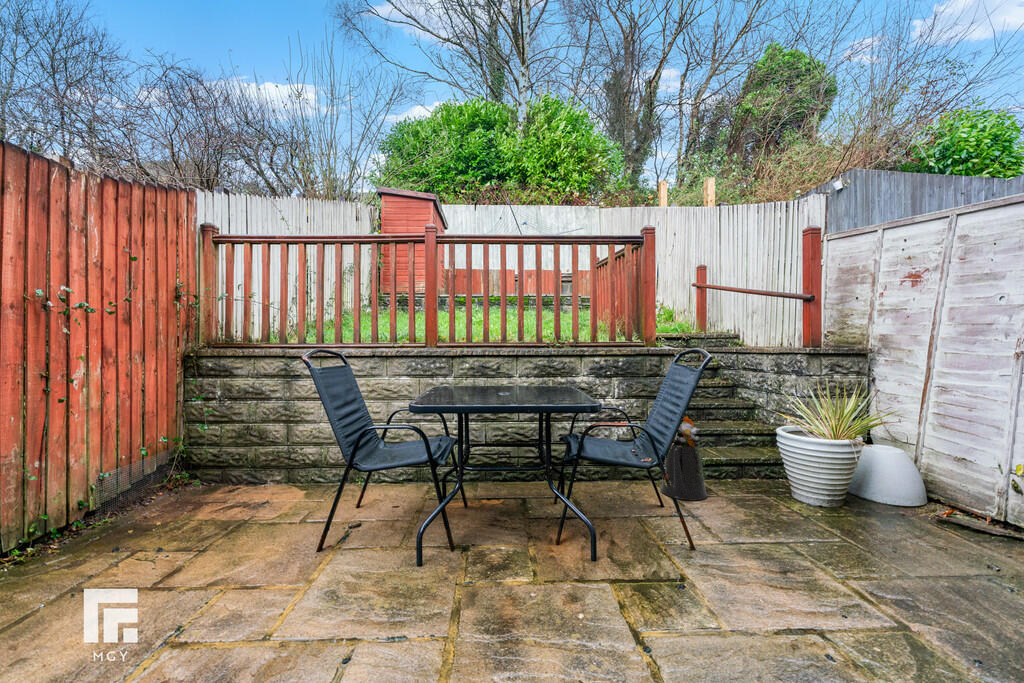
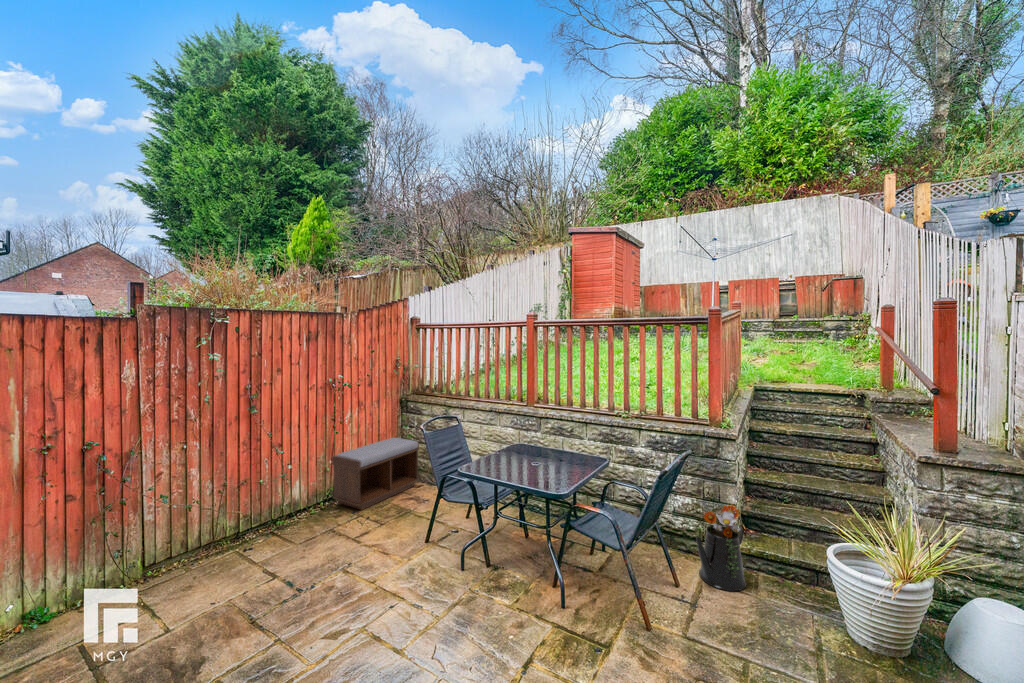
bench: none [42,416,234,548] -> present [332,437,419,510]

